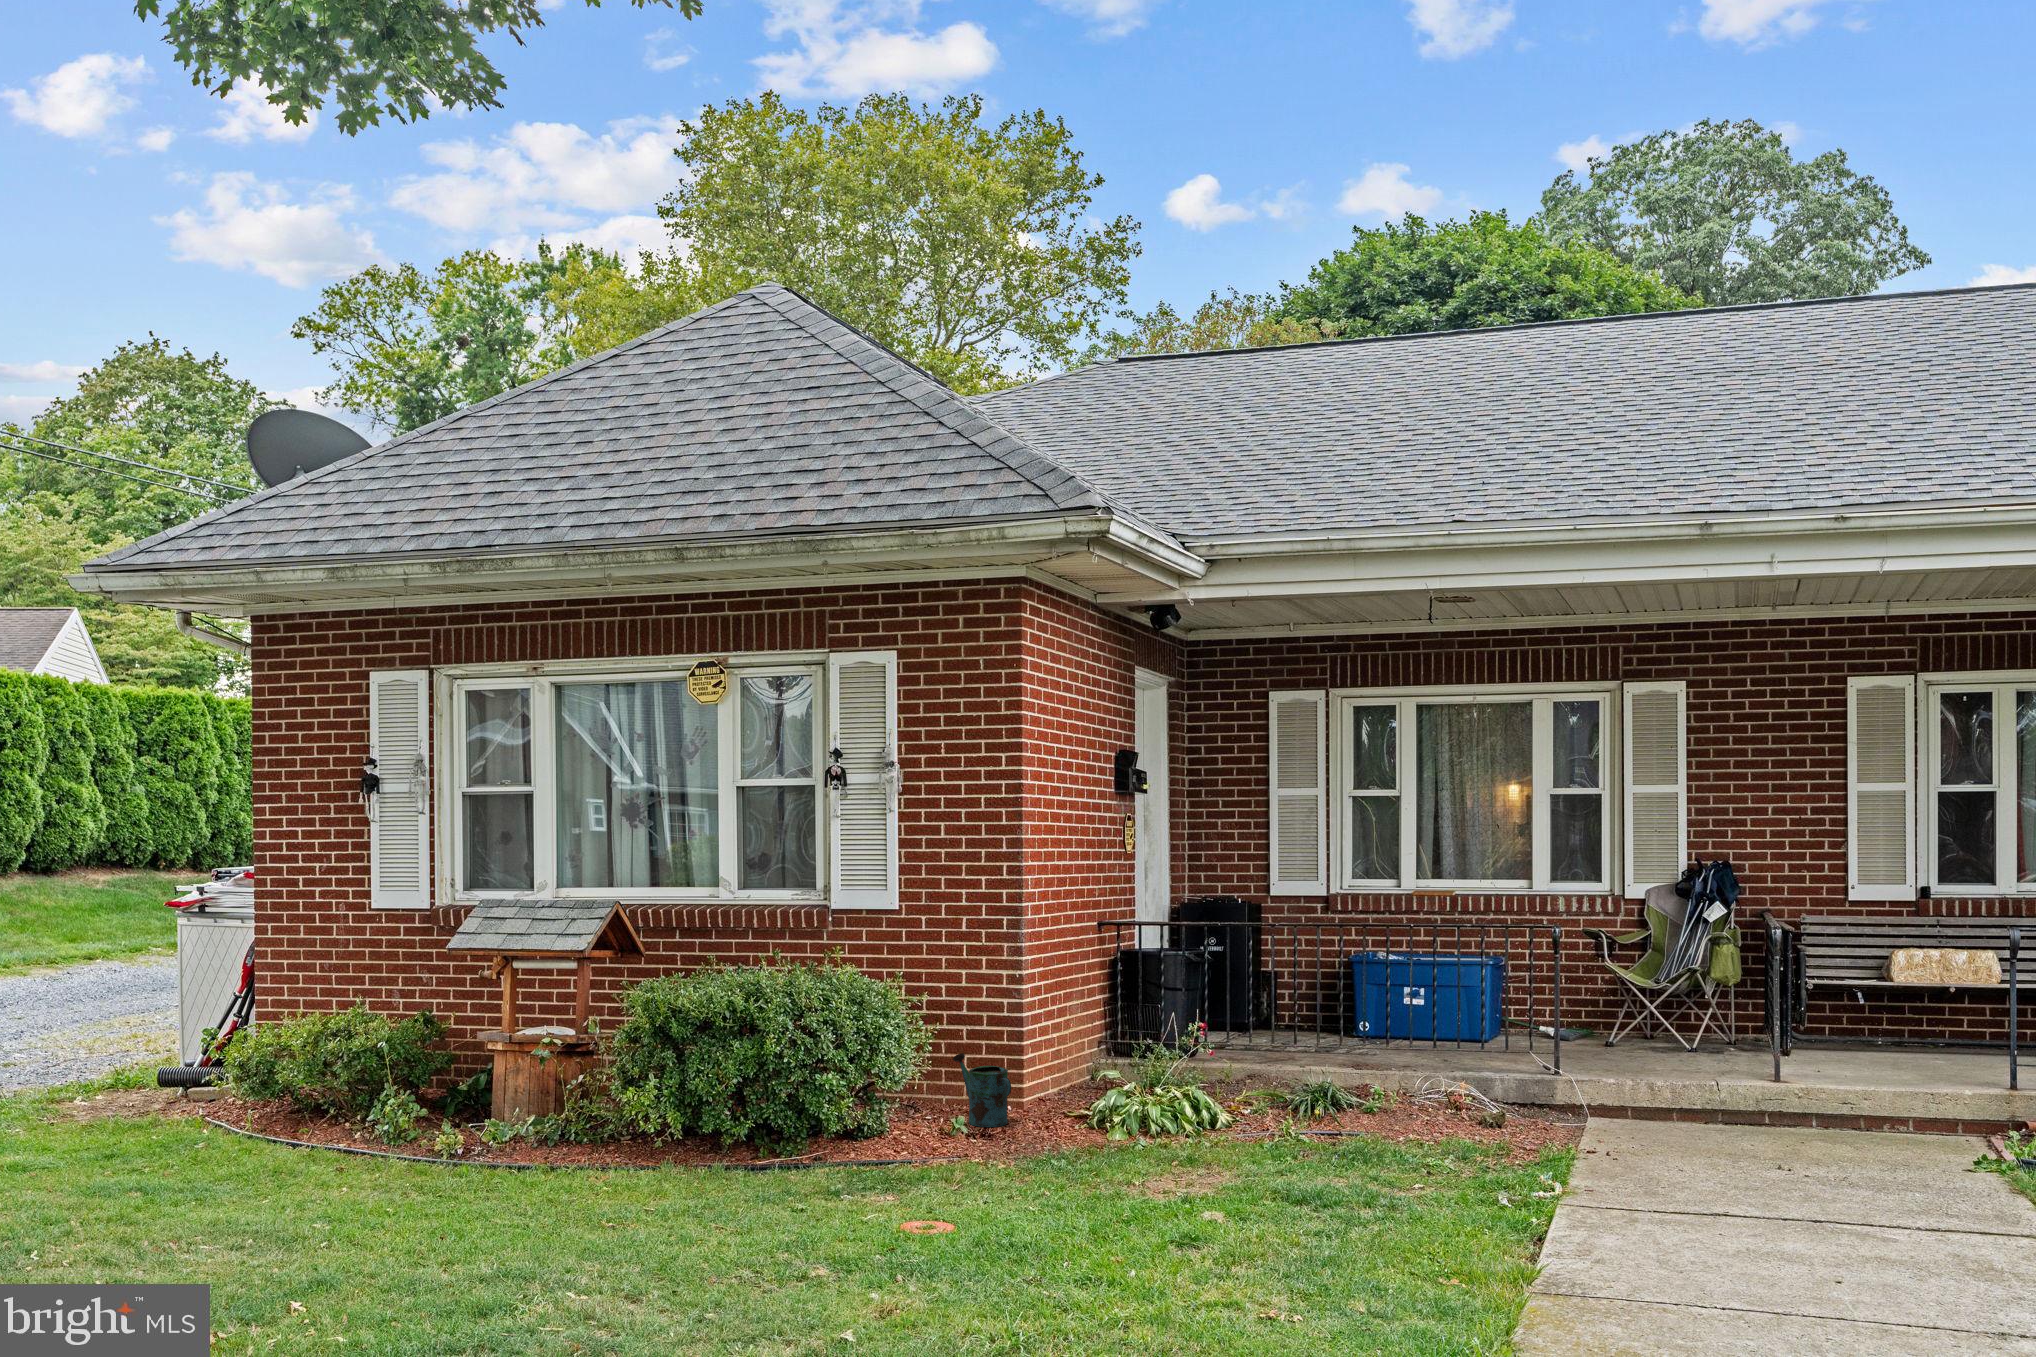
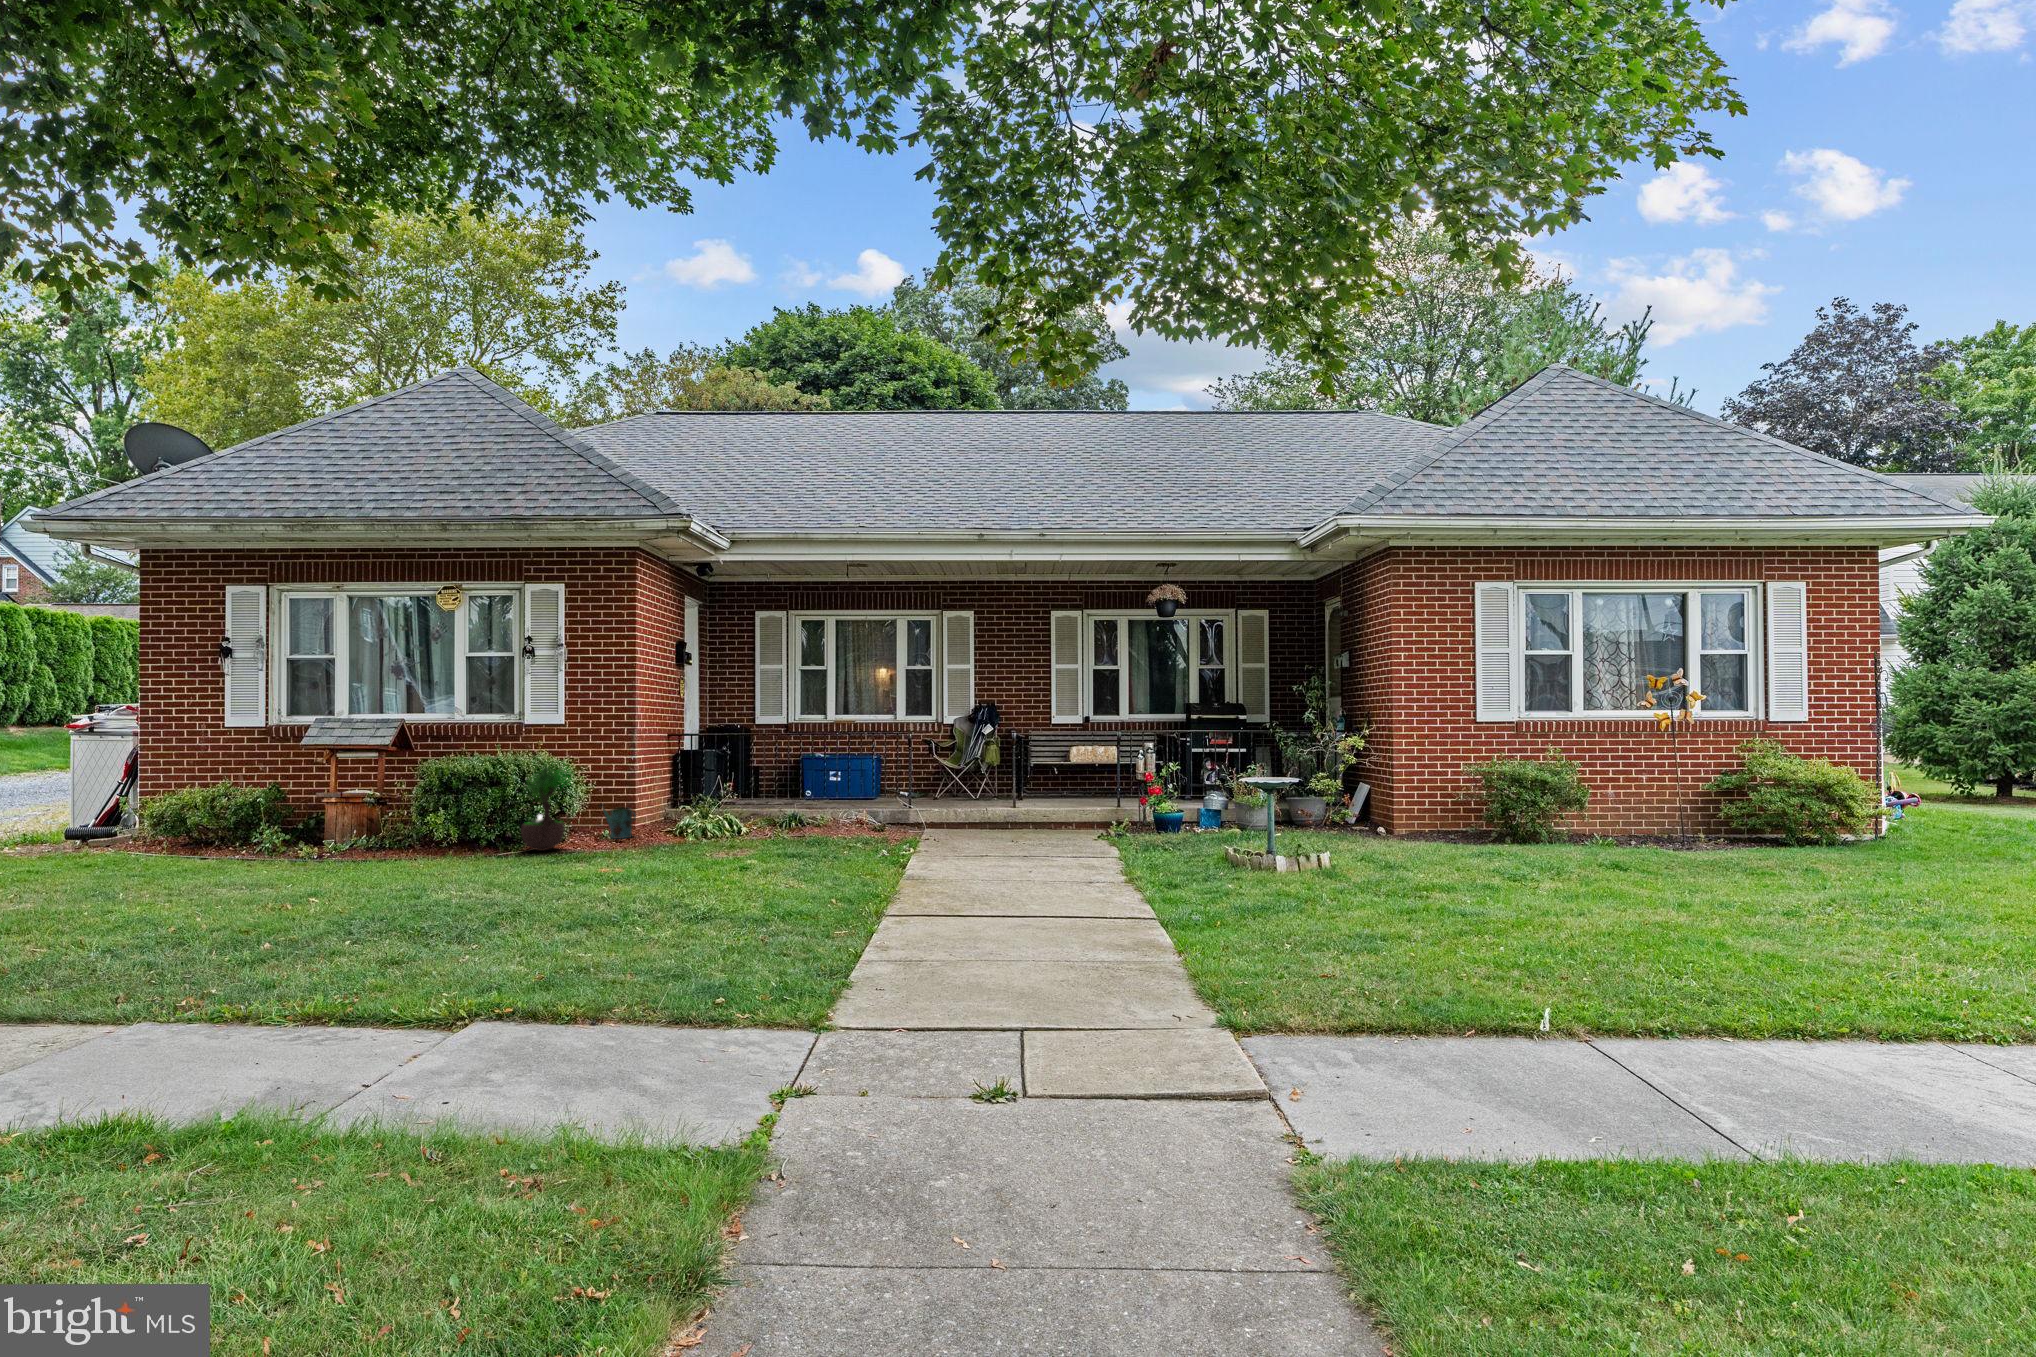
potted tree: none [783,981,885,1154] -> present [521,763,569,851]

